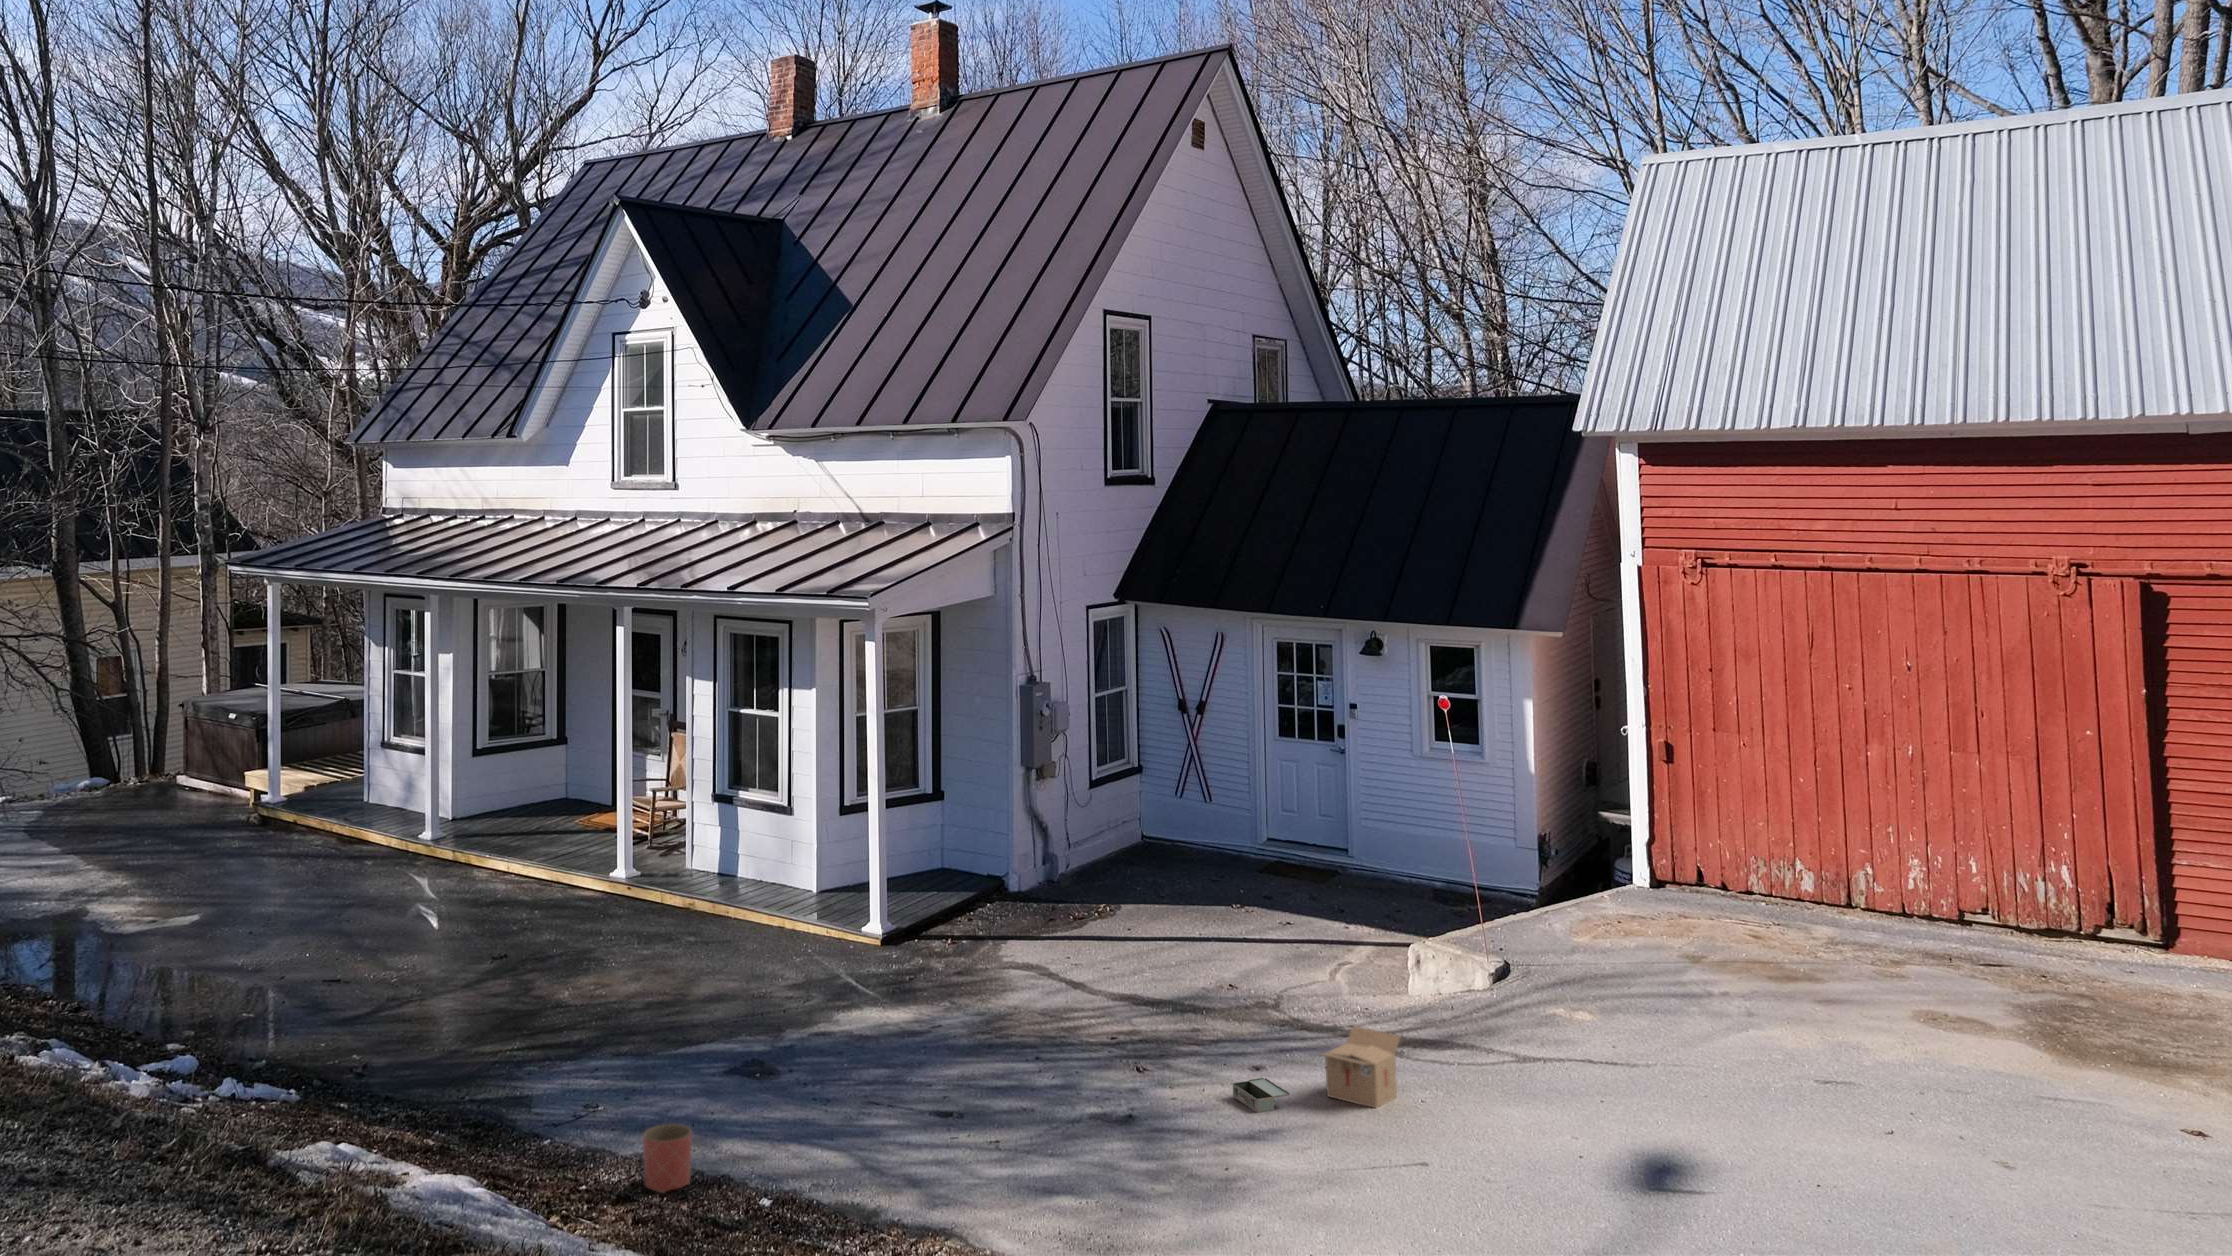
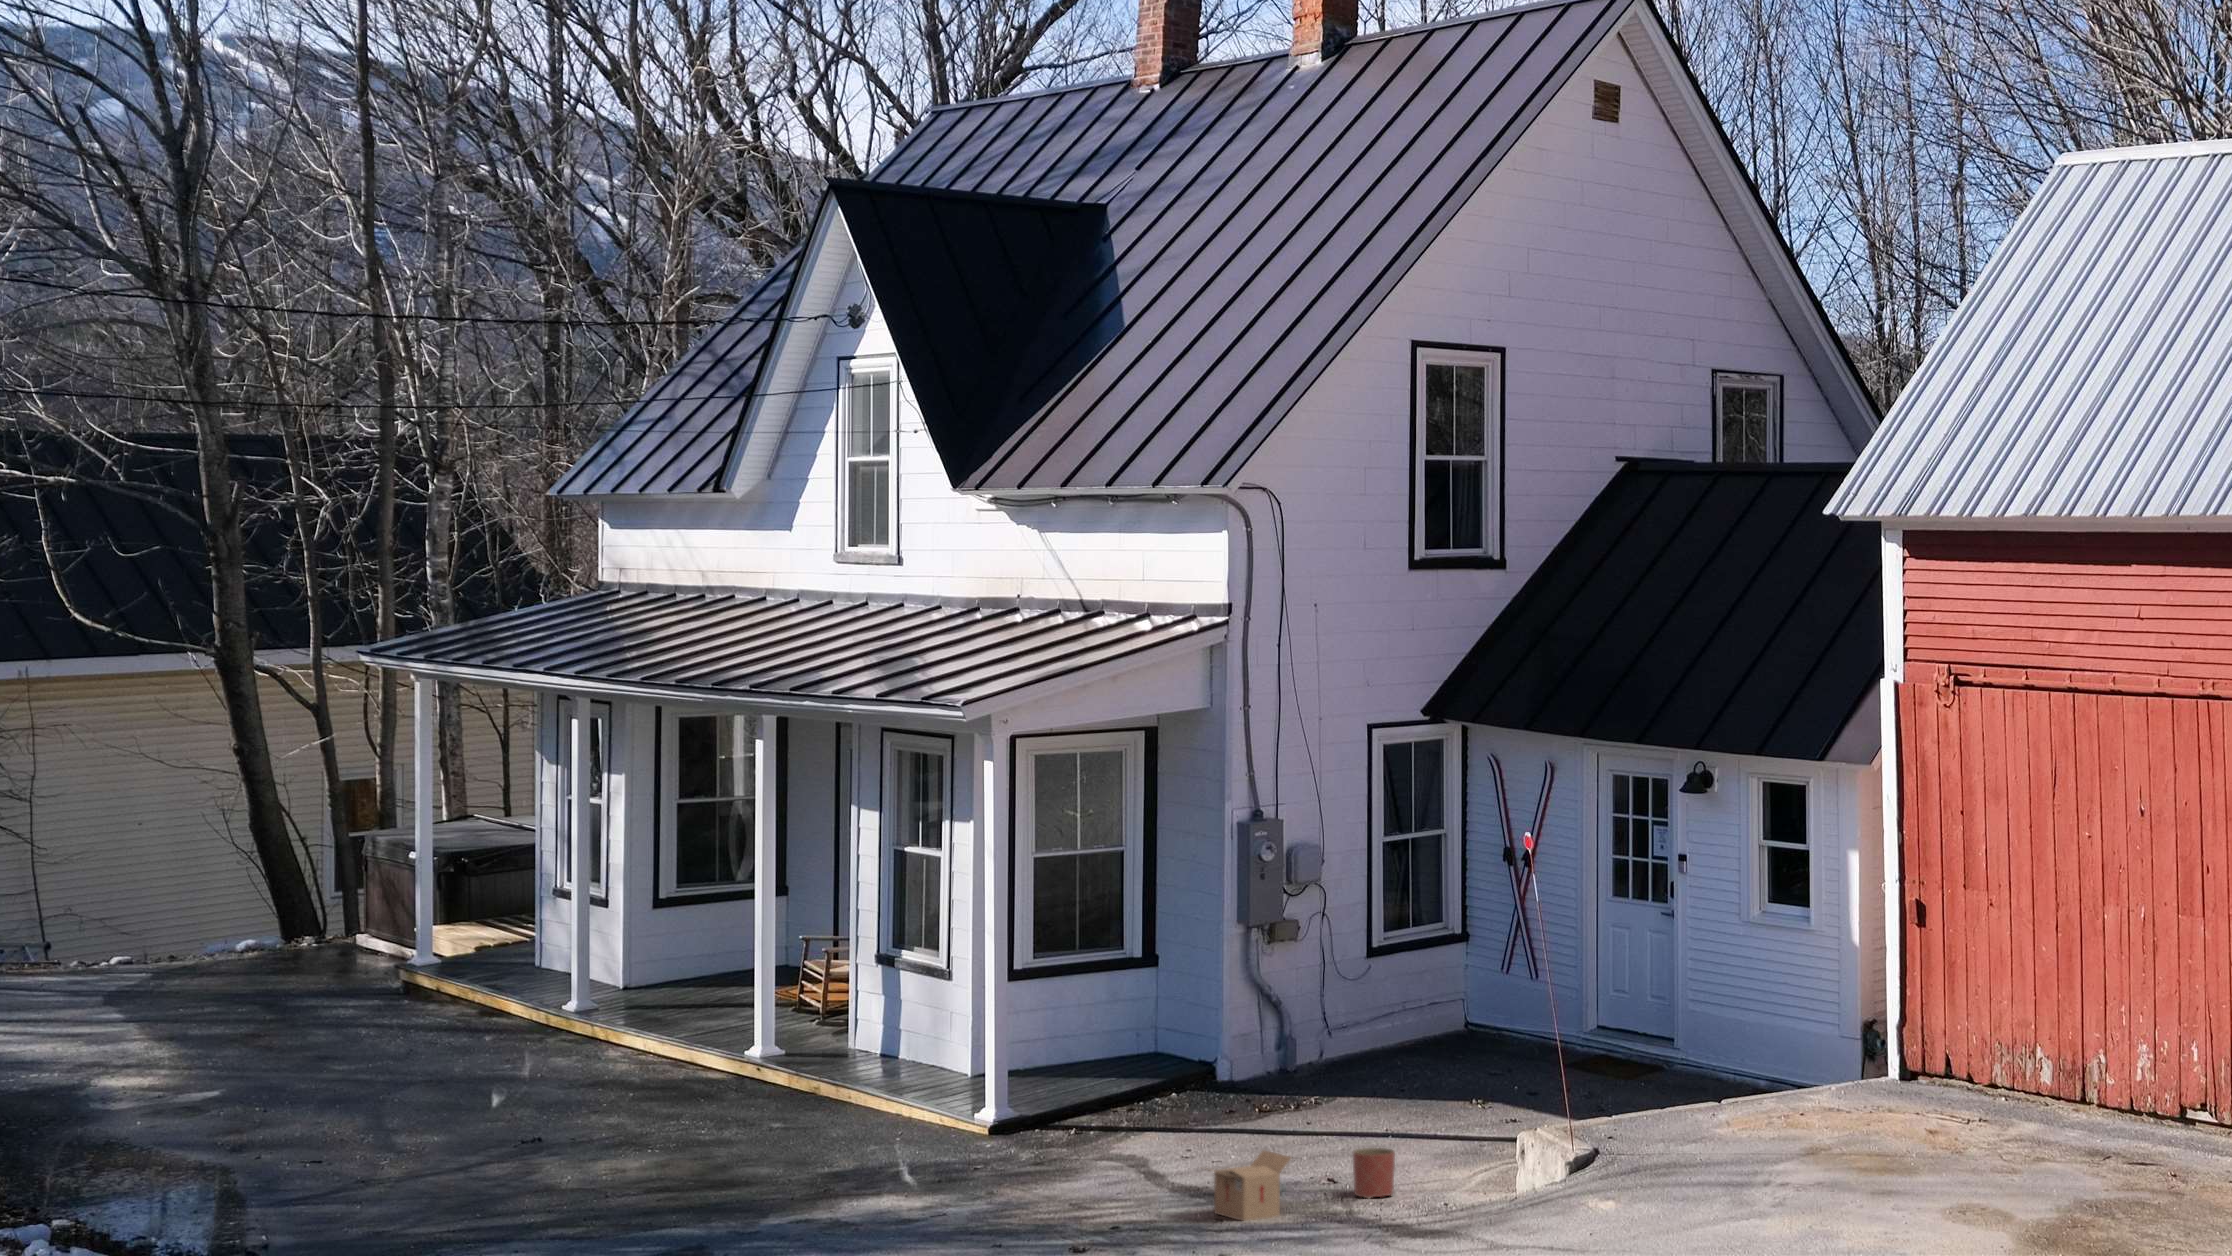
toolbox: present [1233,1078,1290,1113] -> none [1123,1195,1166,1220]
planter: present [643,1124,692,1193] -> present [1353,1148,1395,1199]

